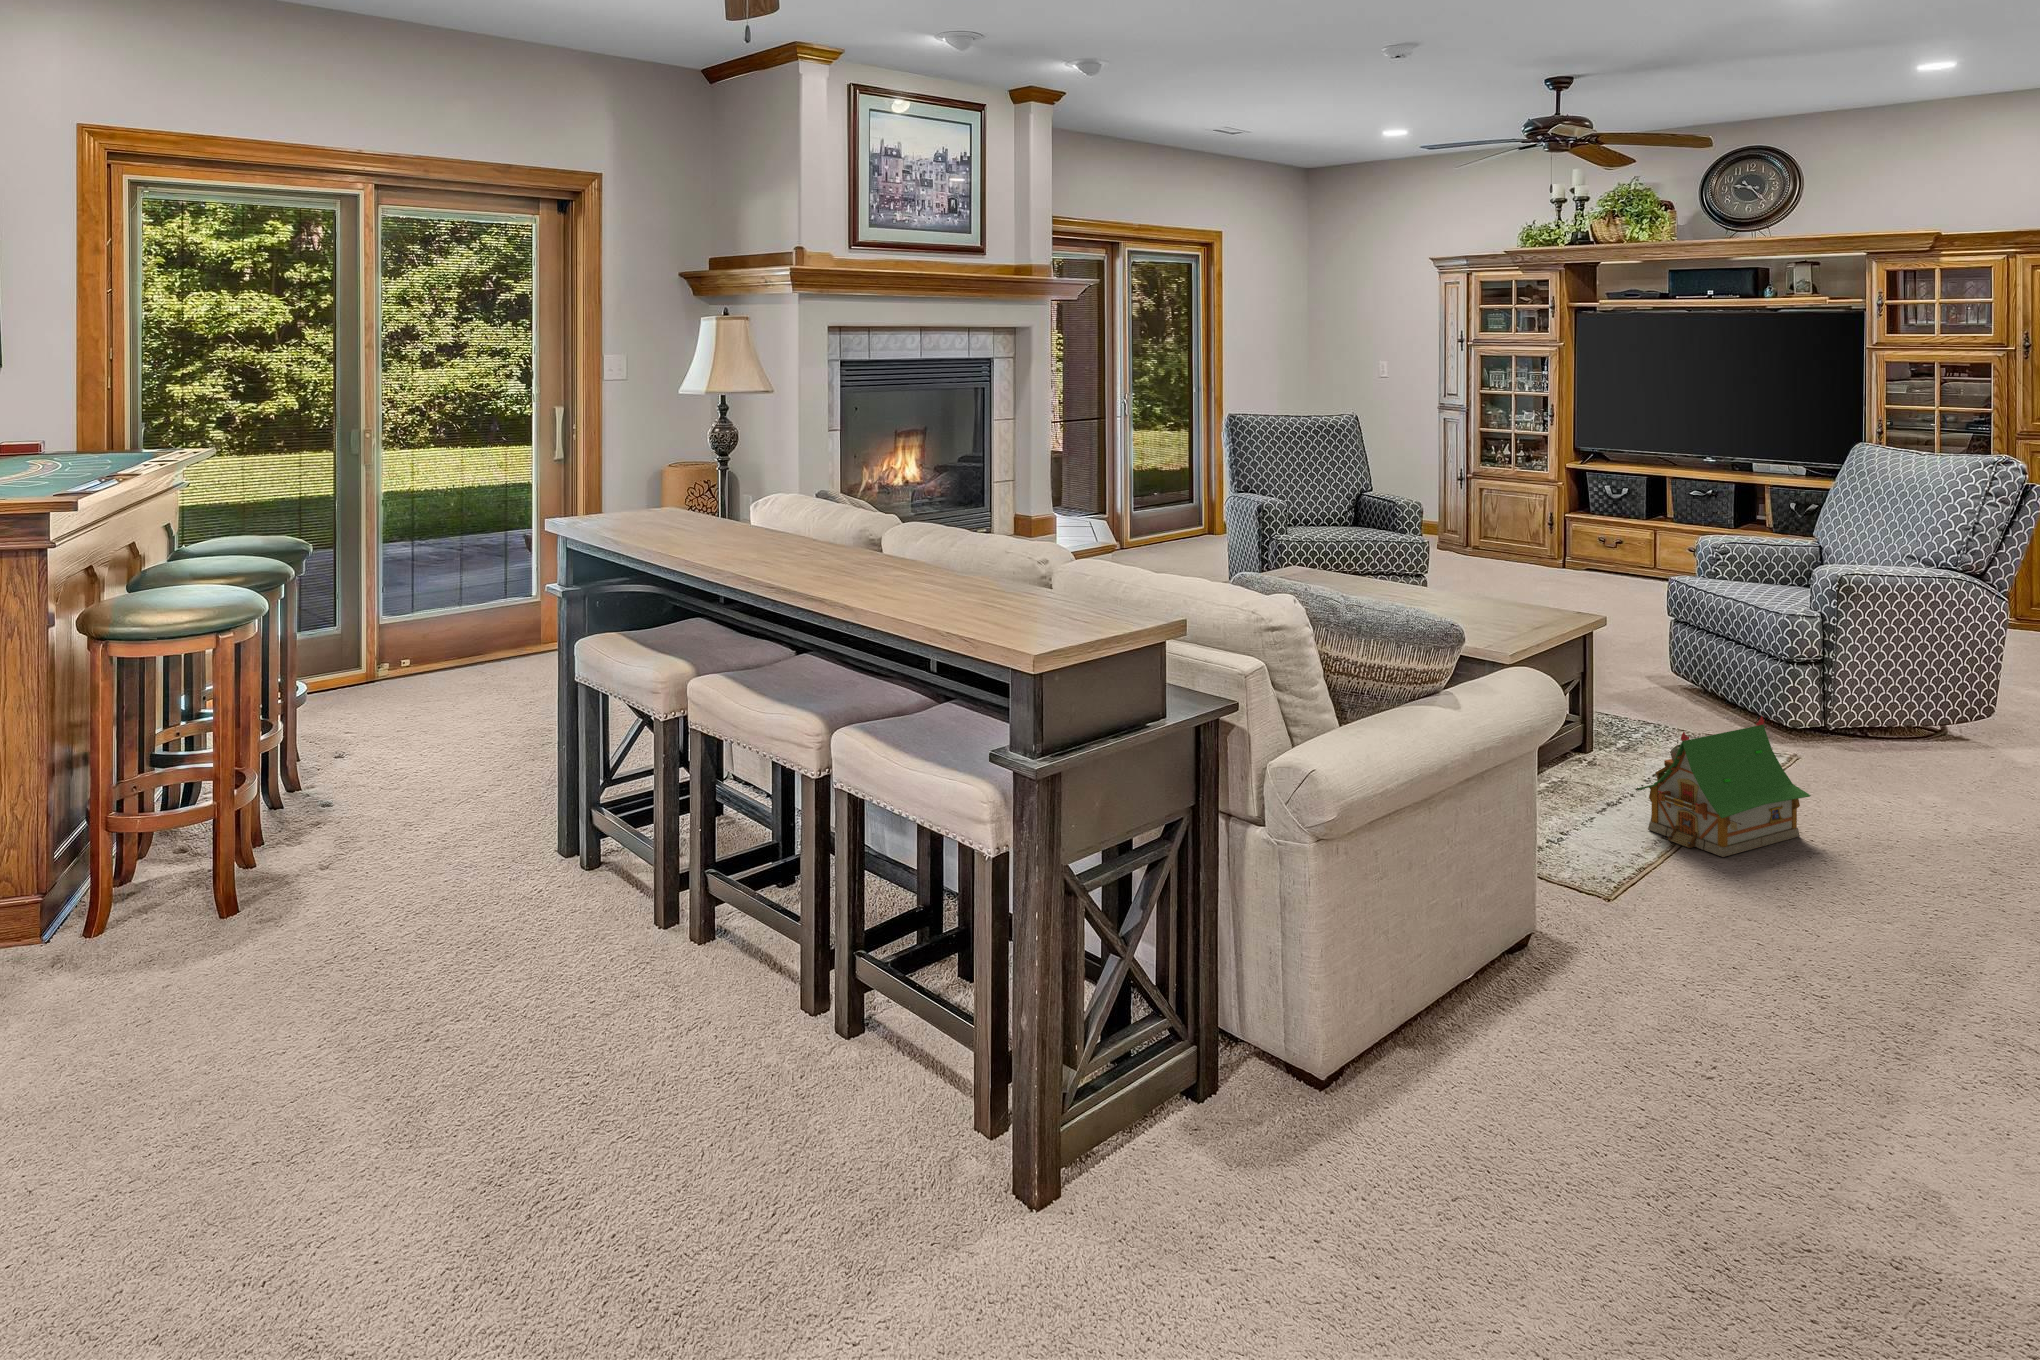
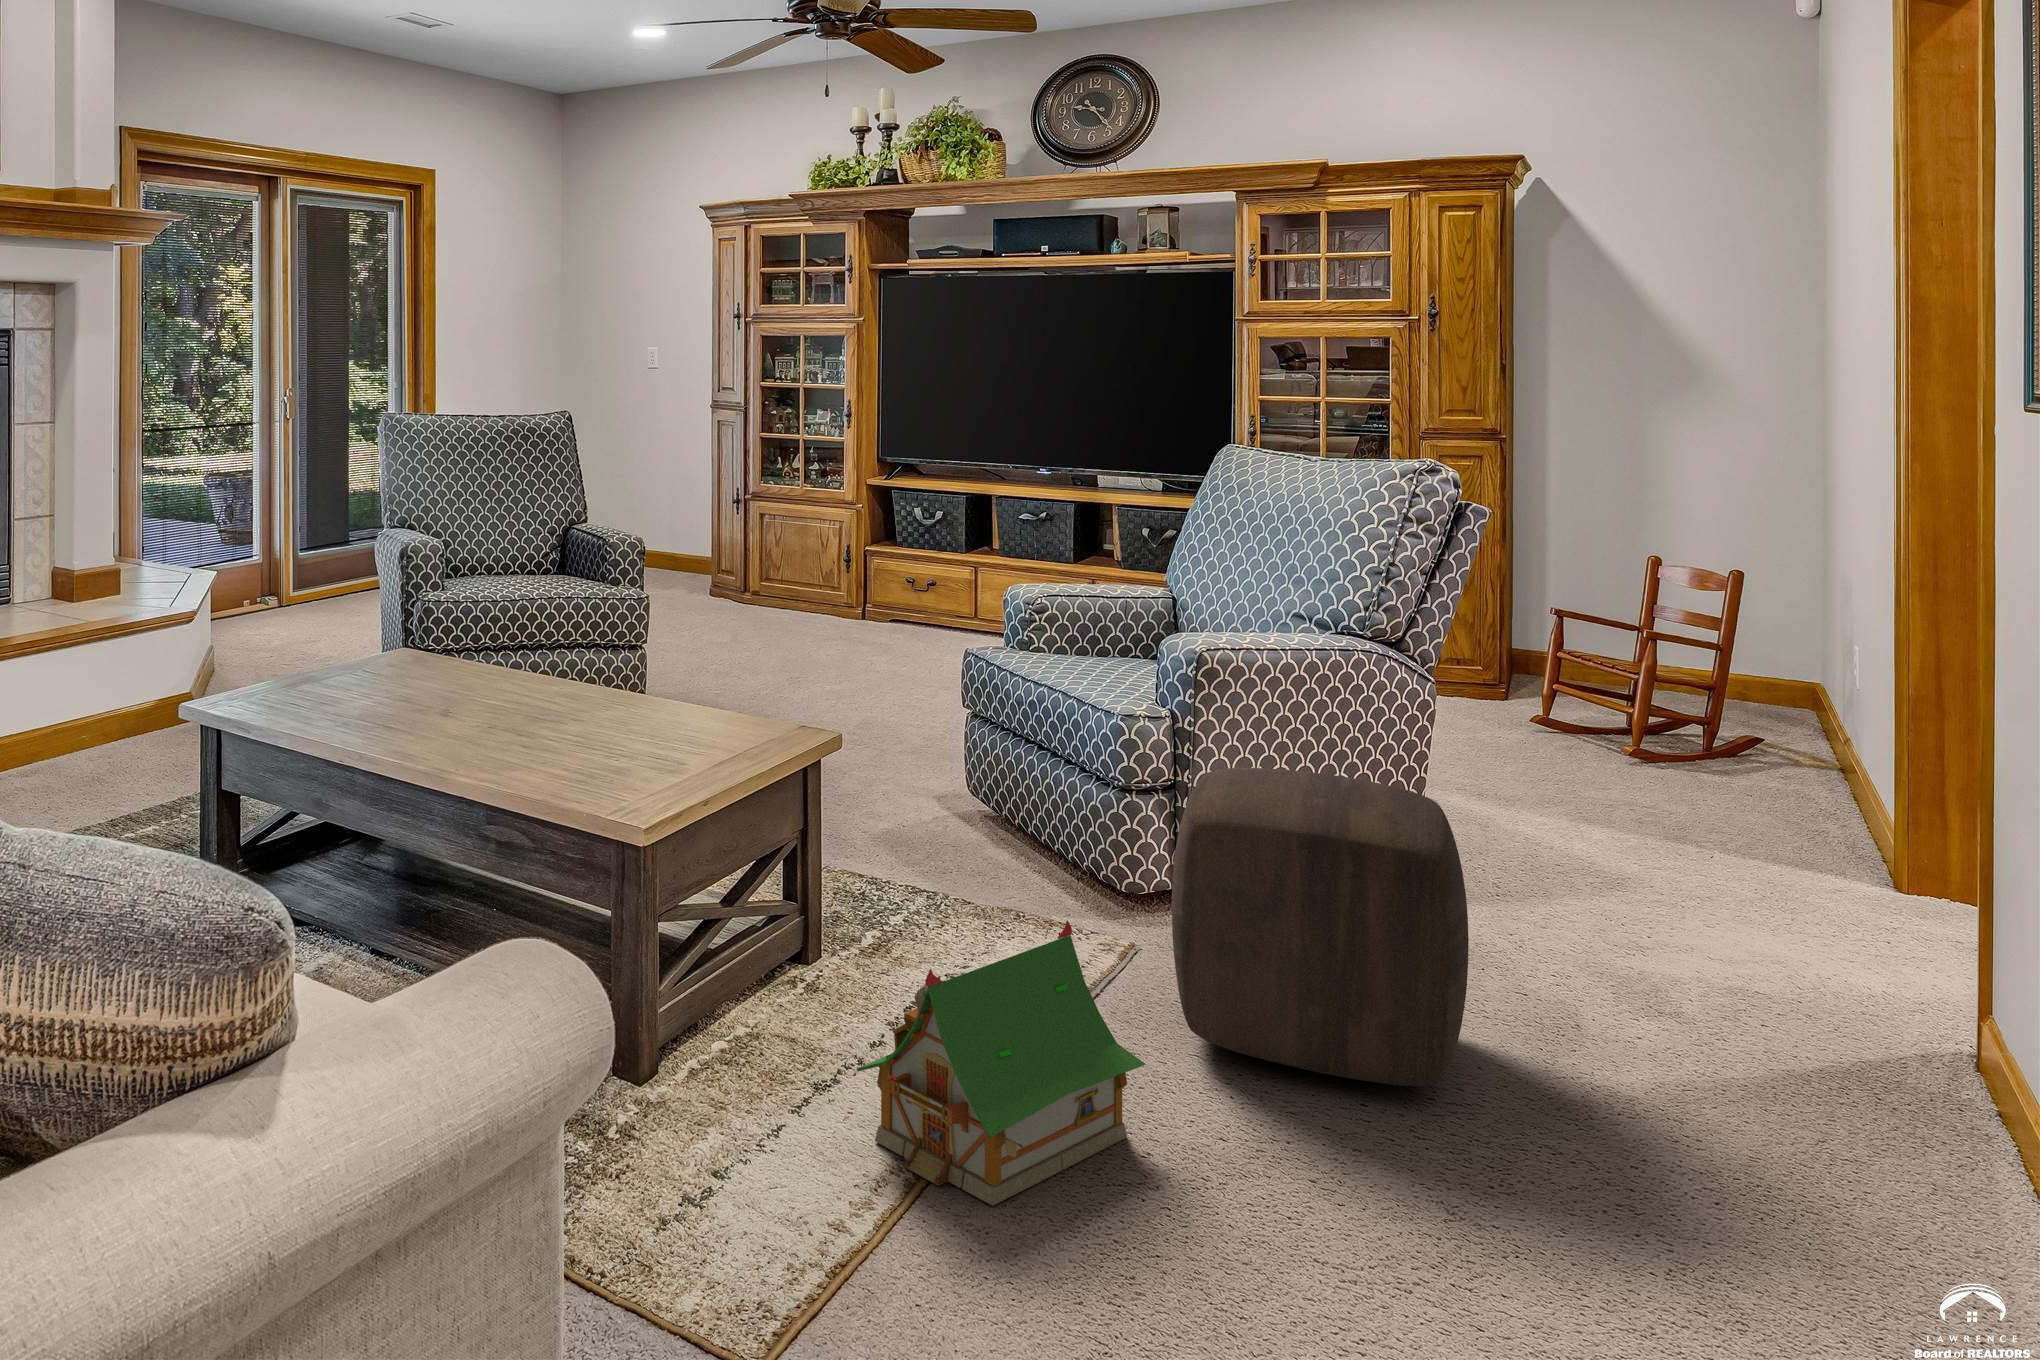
ottoman: none [1827,642,2018,822] -> present [1172,768,1469,1086]

